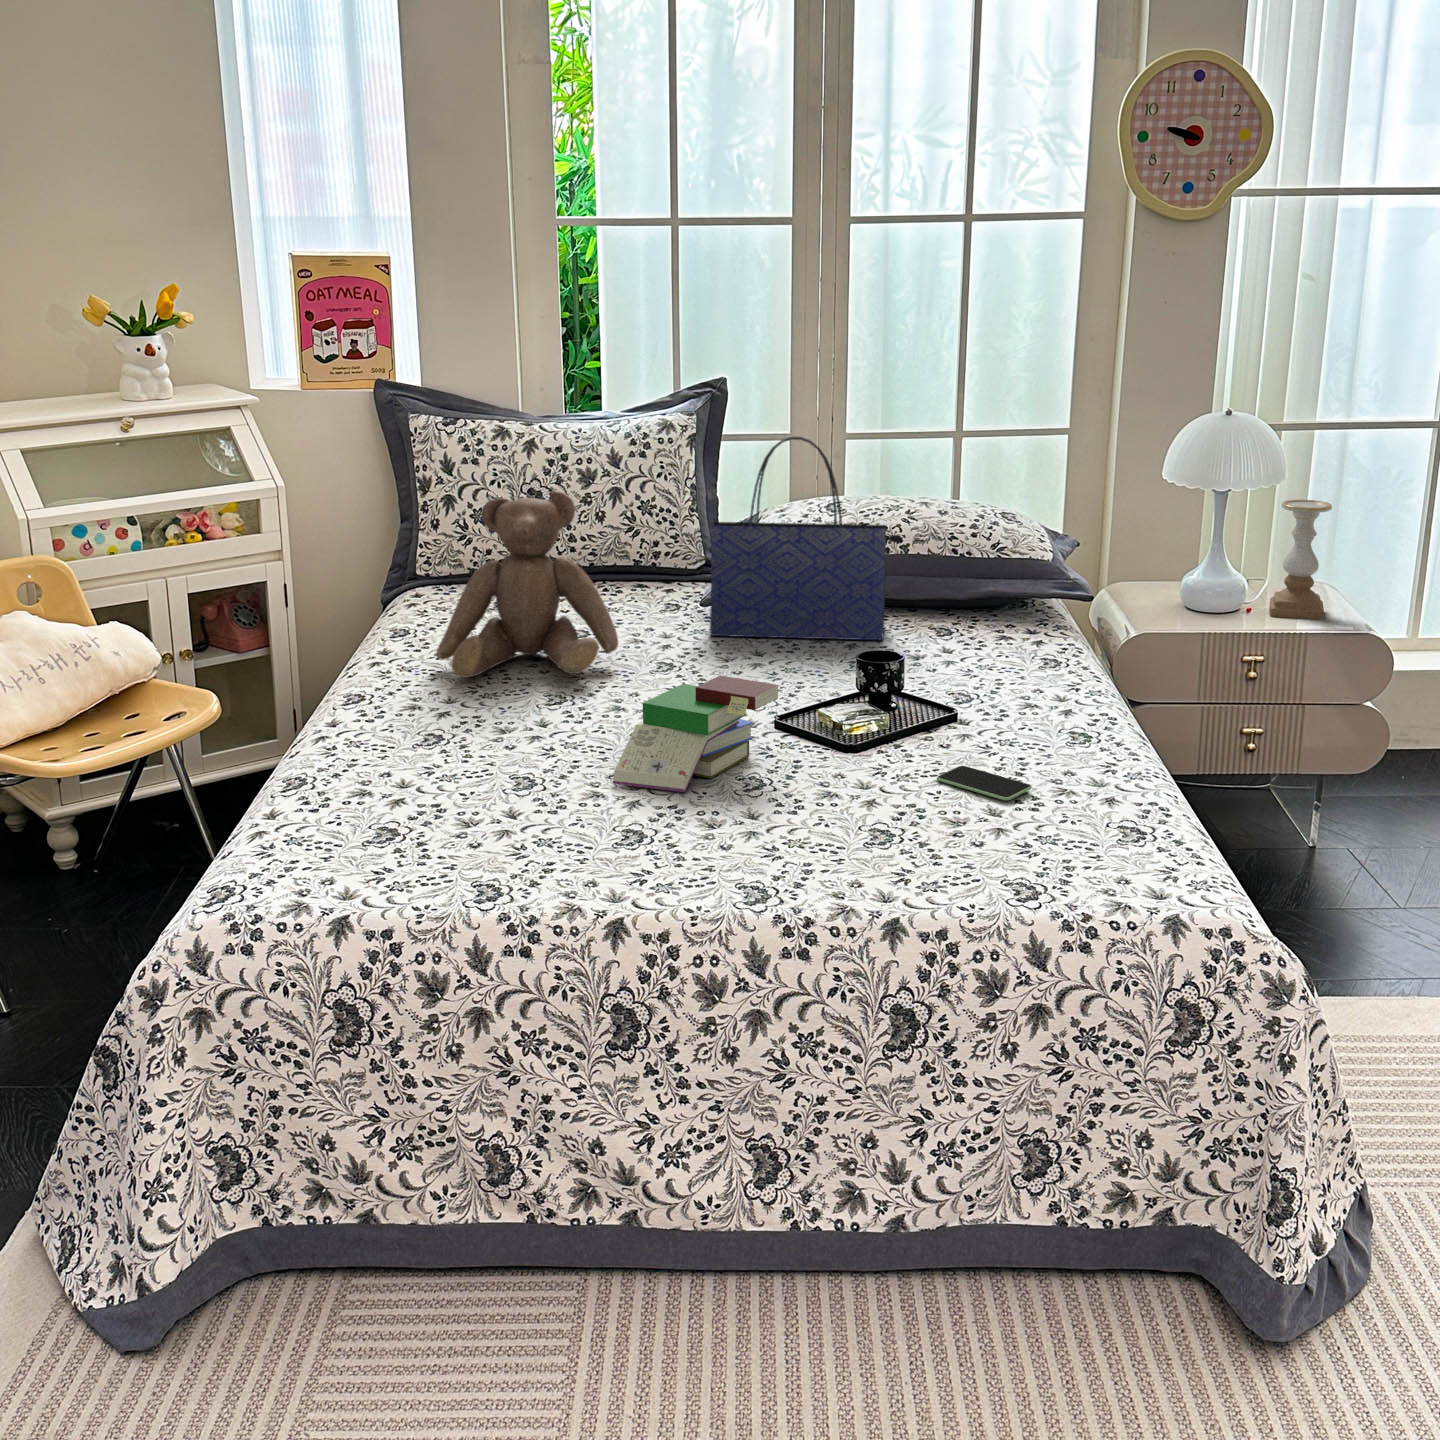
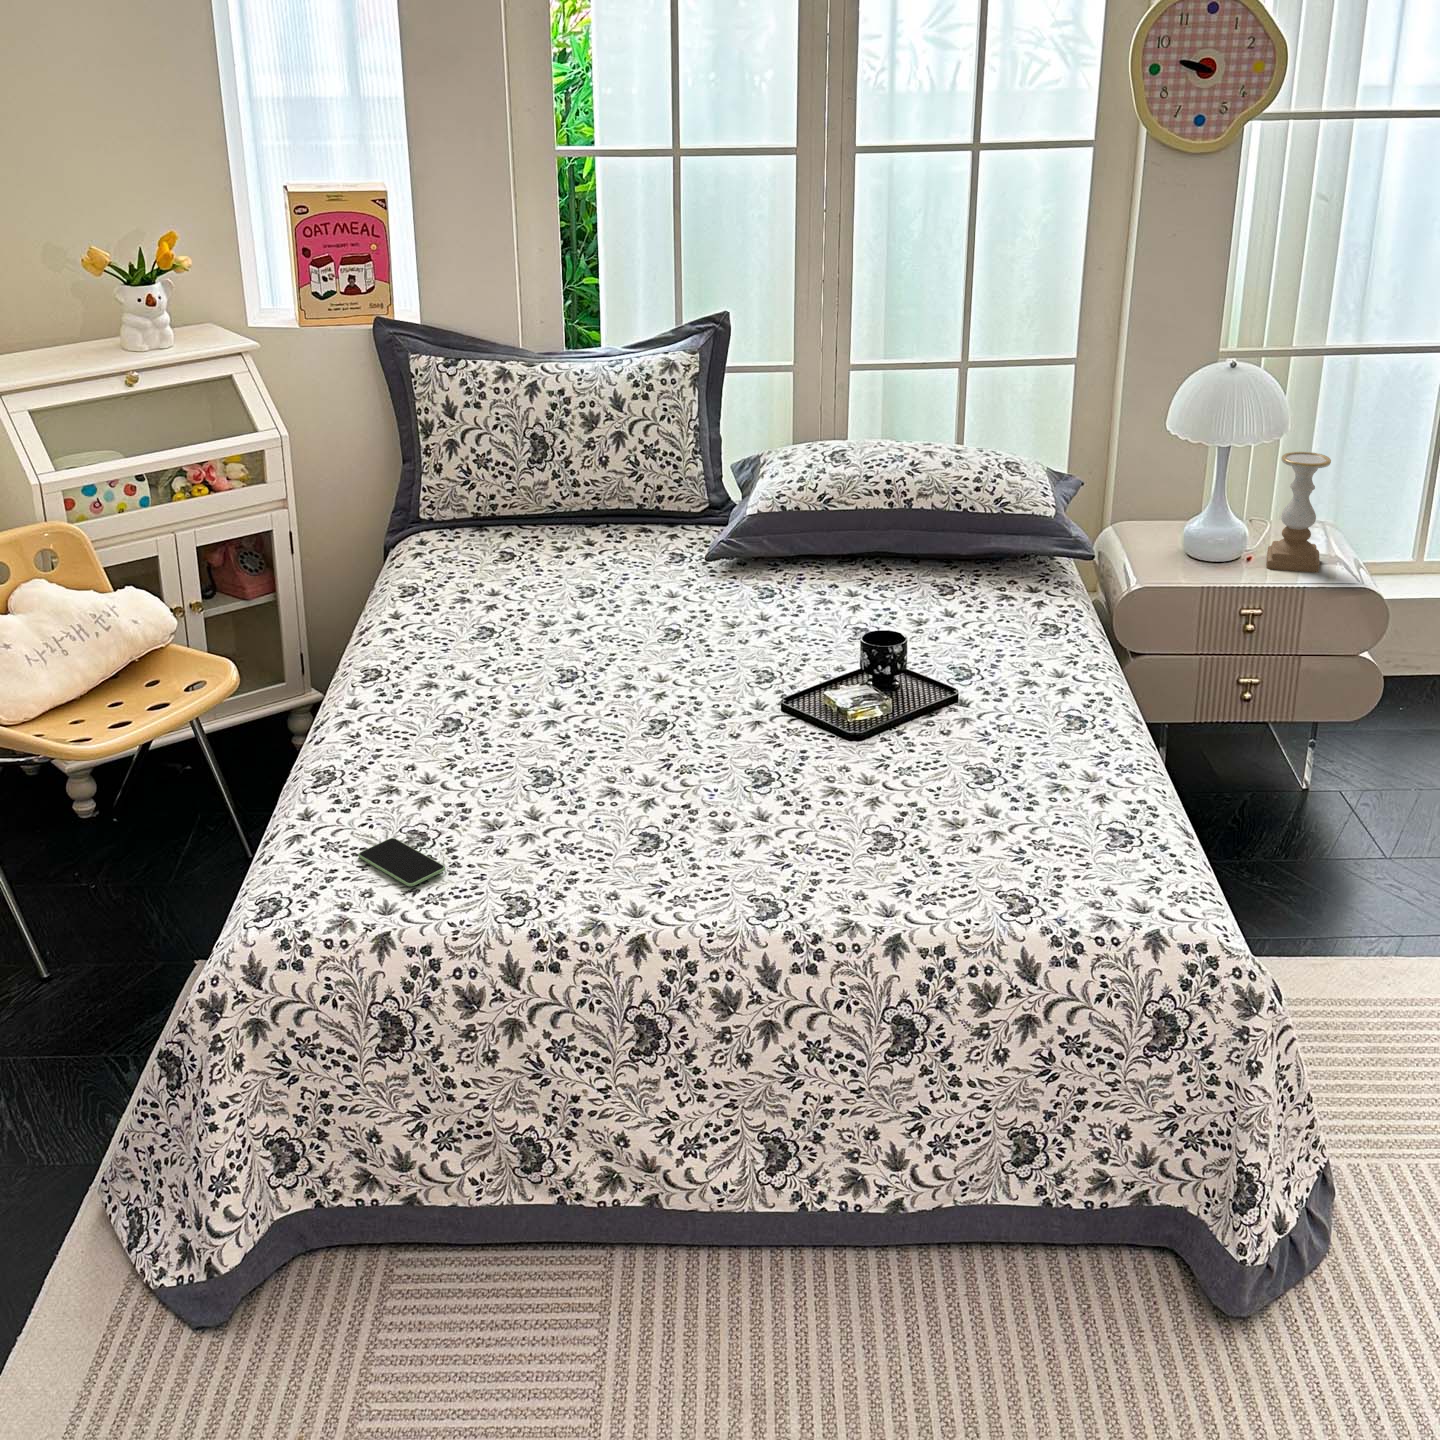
tote bag: present [710,437,901,640] -> none [716,402,904,602]
teddy bear: present [436,491,618,678] -> none [449,463,628,651]
book: present [612,675,778,792] -> none [628,670,786,790]
smartphone: present [937,766,1032,800] -> present [358,838,445,886]

